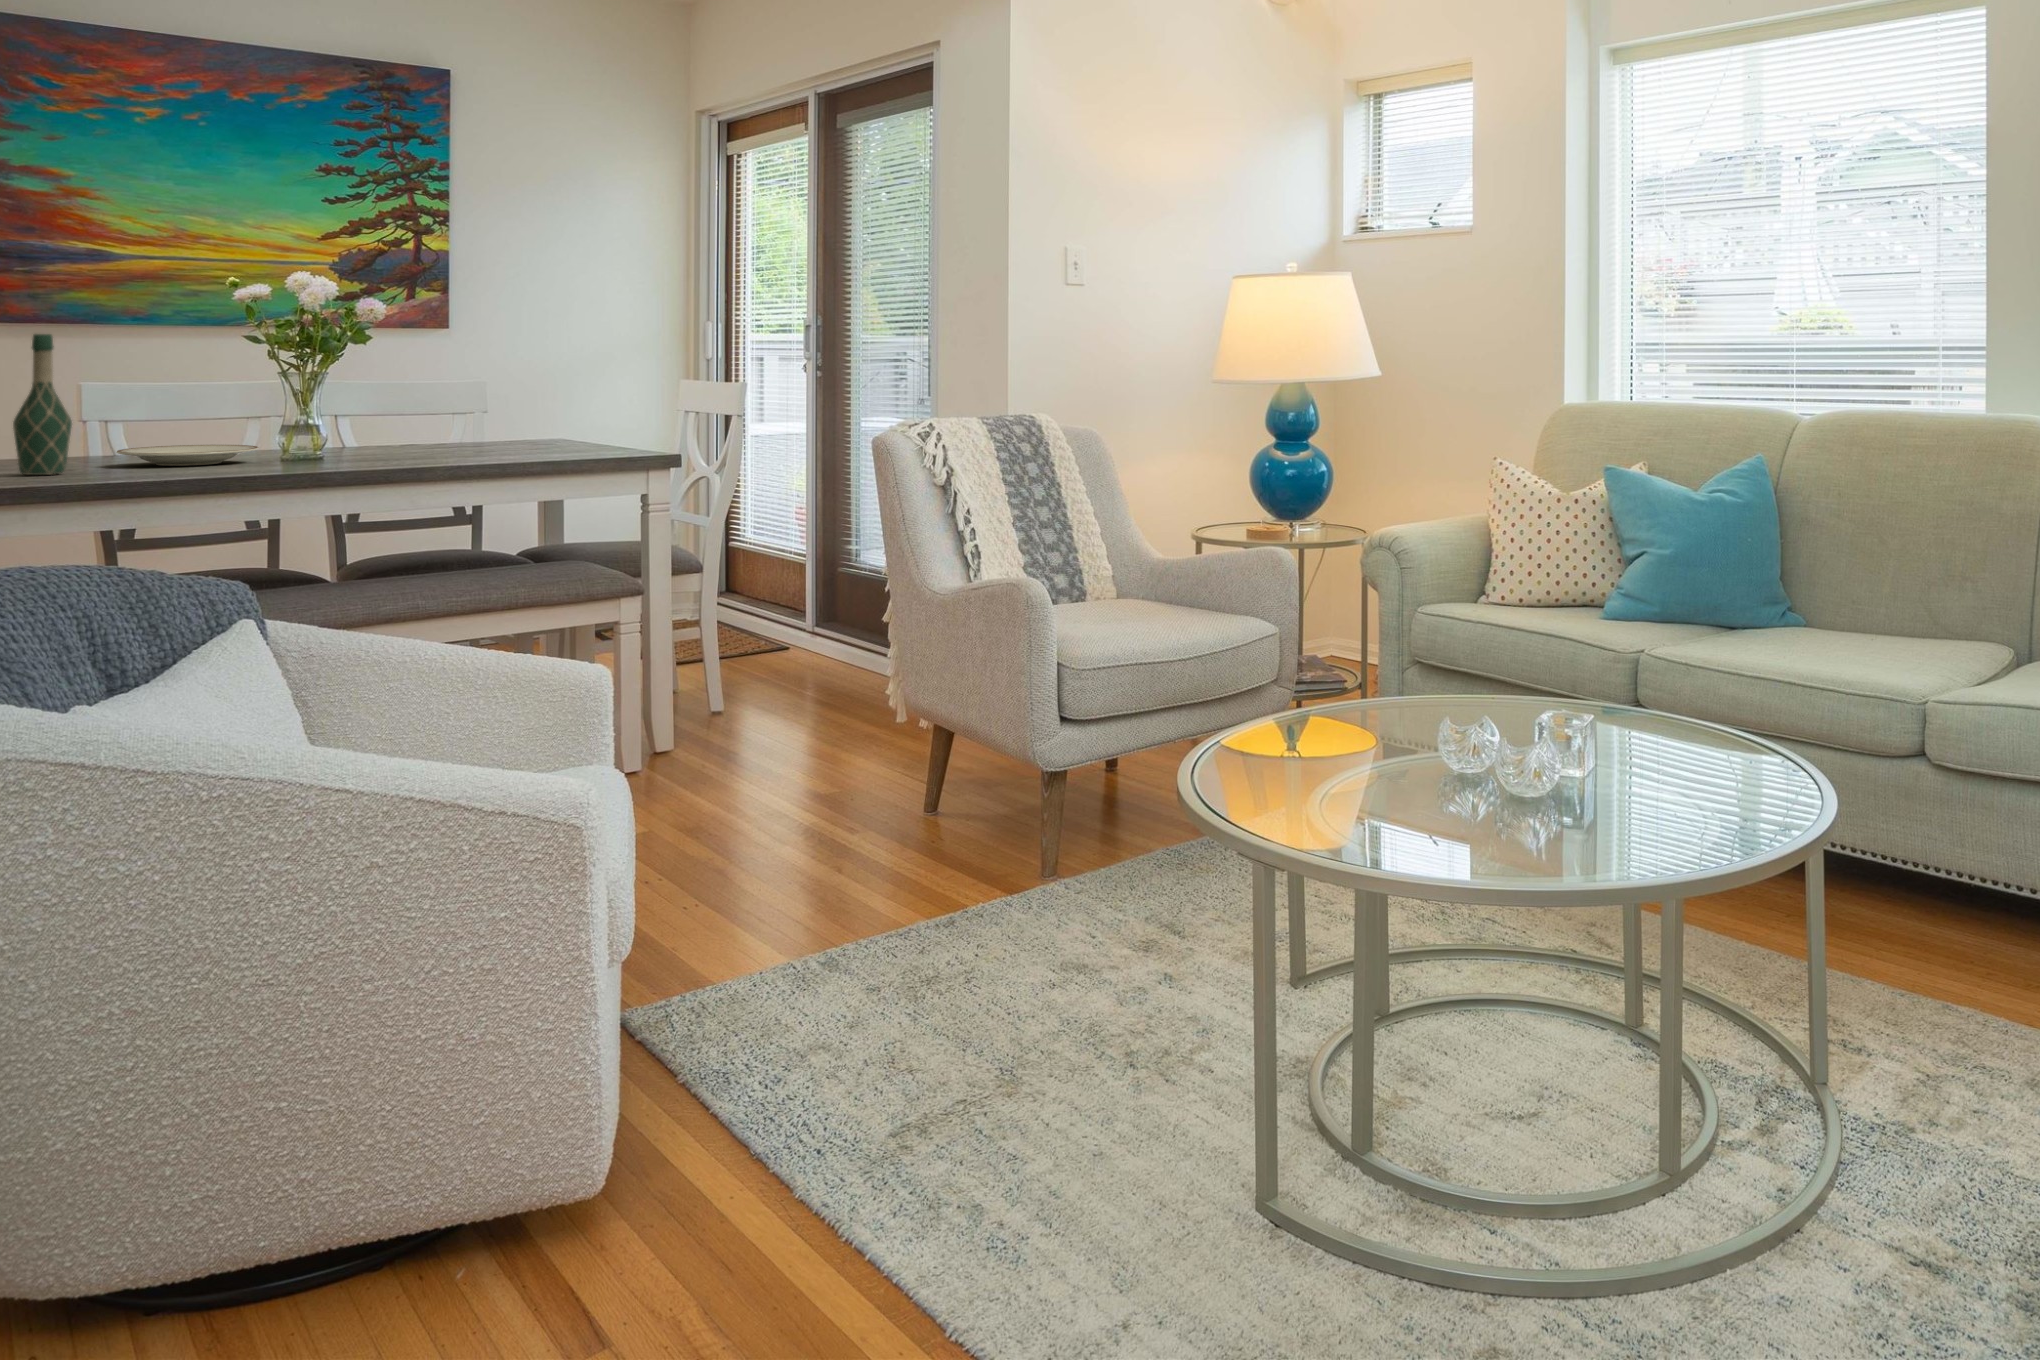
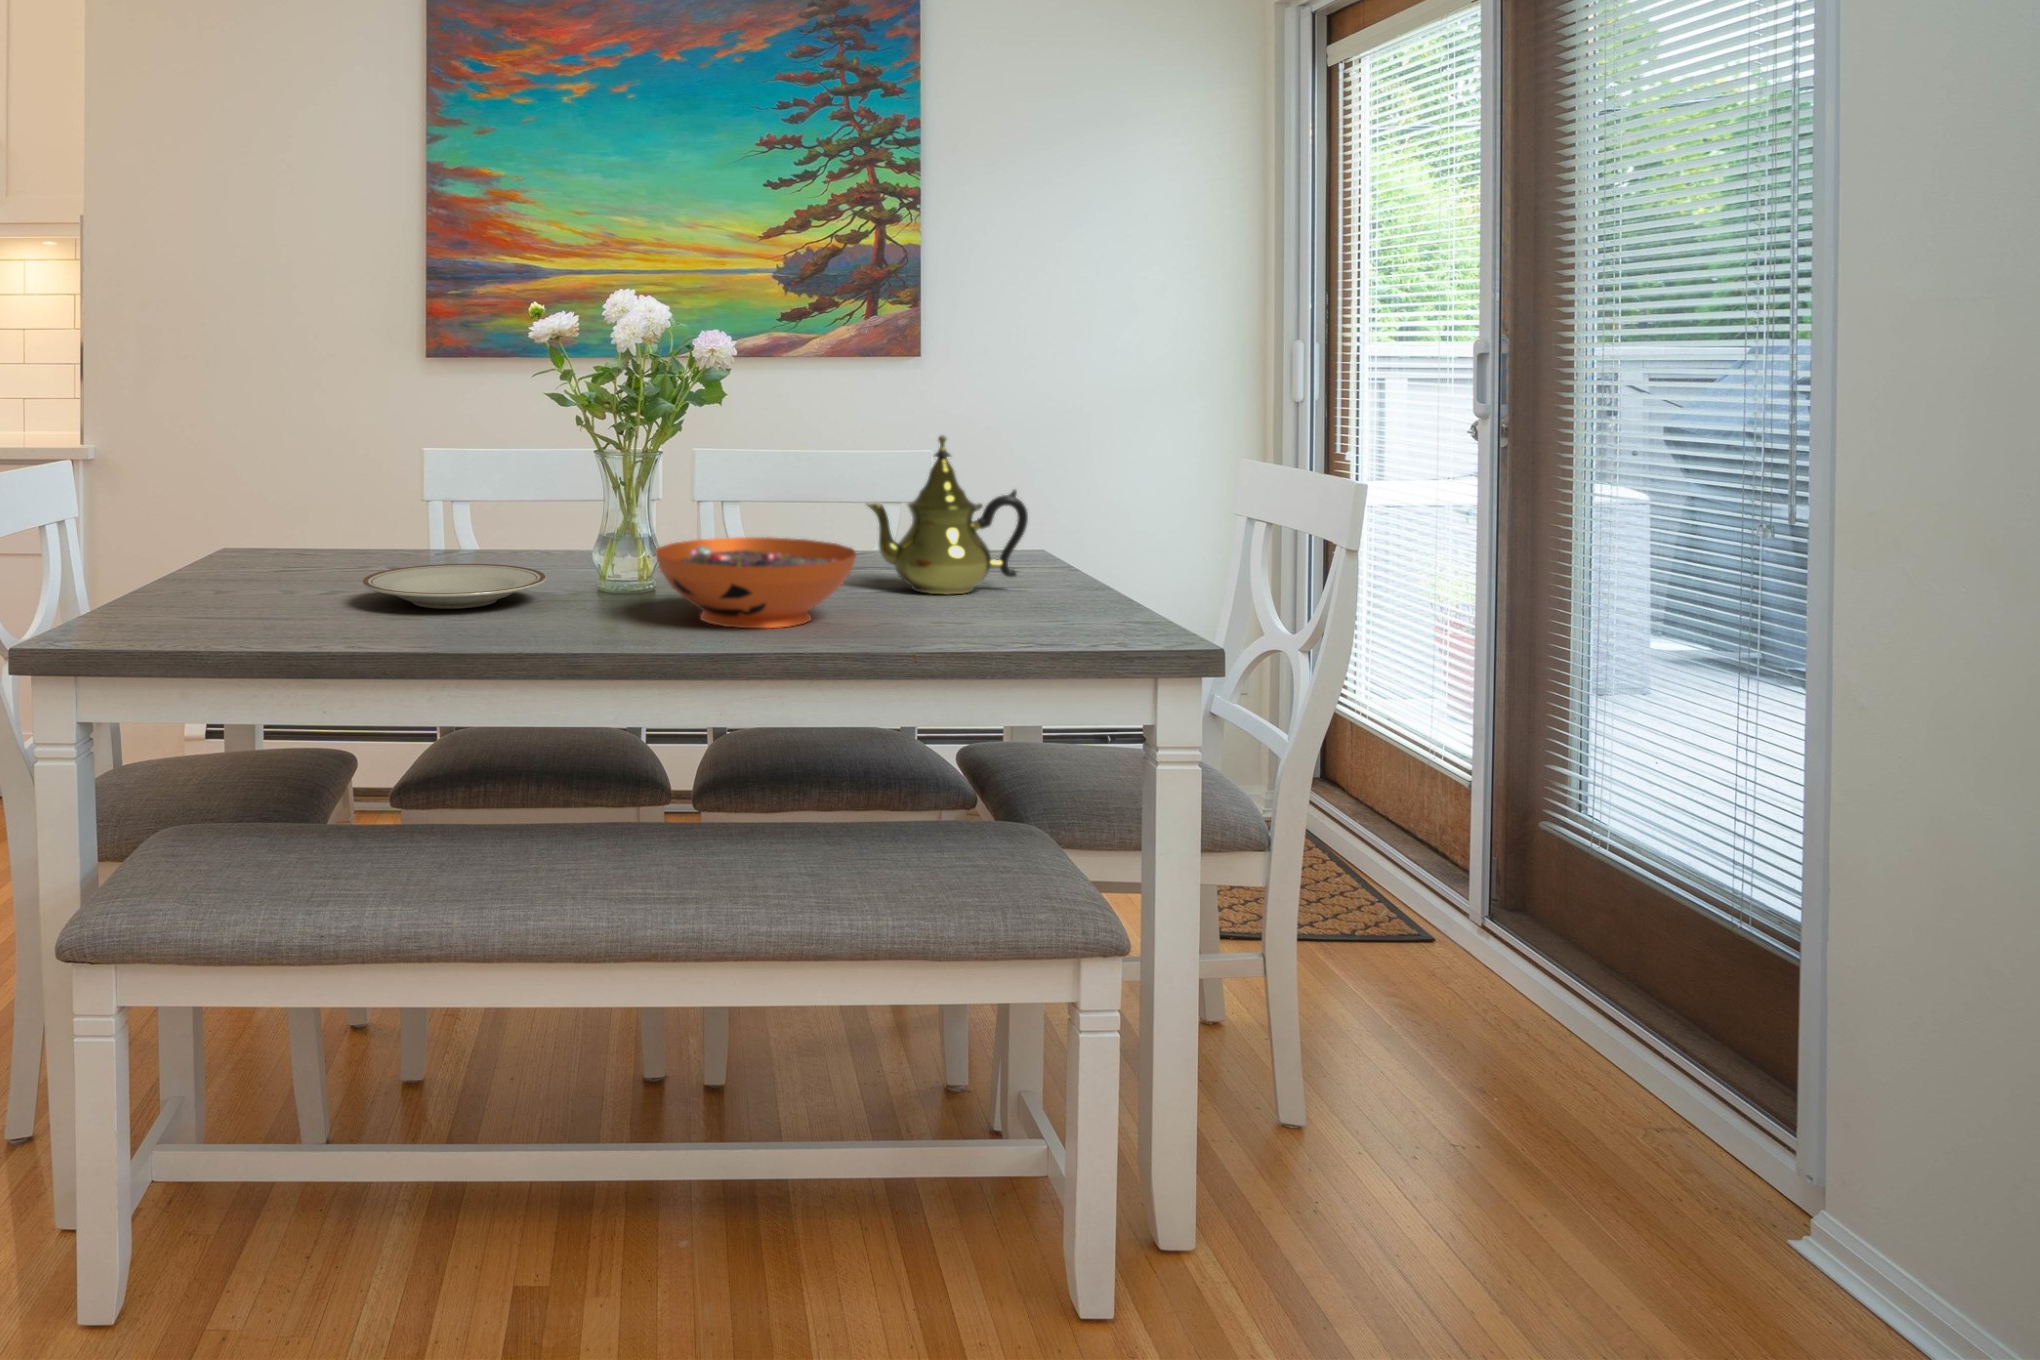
wine bottle: present [13,334,72,475] -> none [193,403,267,628]
teapot: none [467,362,566,450] -> present [867,436,1028,594]
decorative bowl: none [348,418,479,461] -> present [655,537,856,628]

